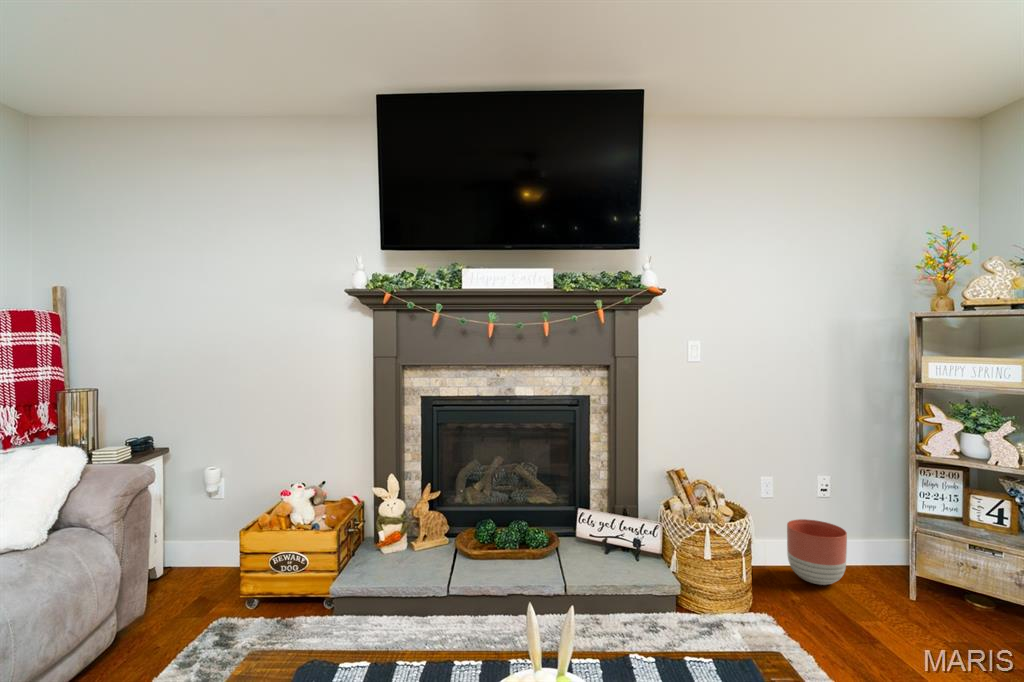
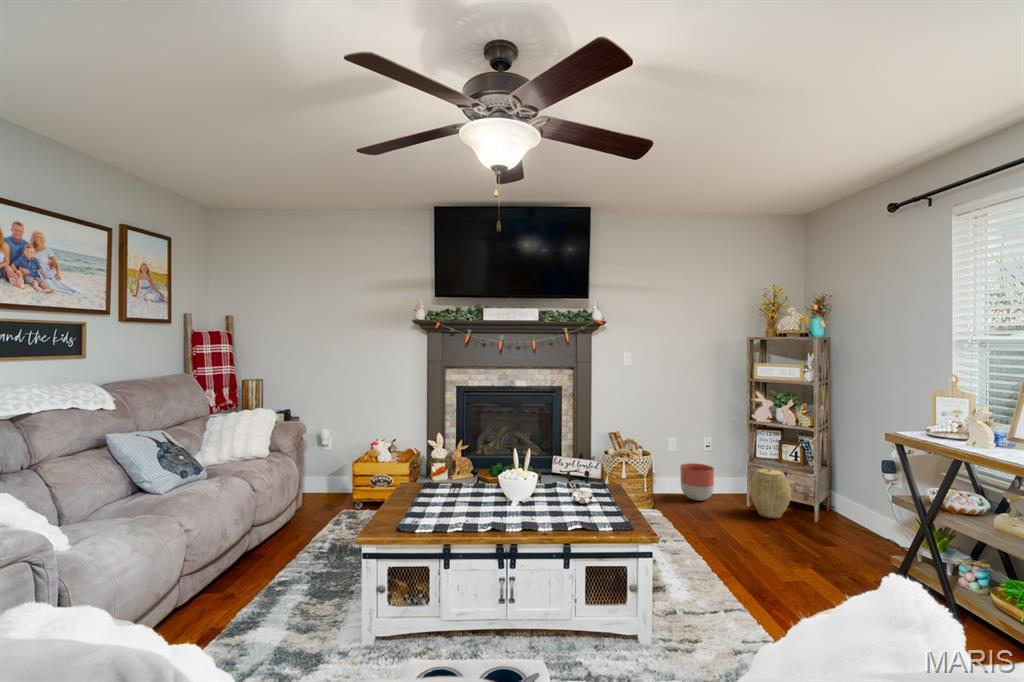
woven basket: none [922,539,1007,632] -> present [750,469,791,518]

